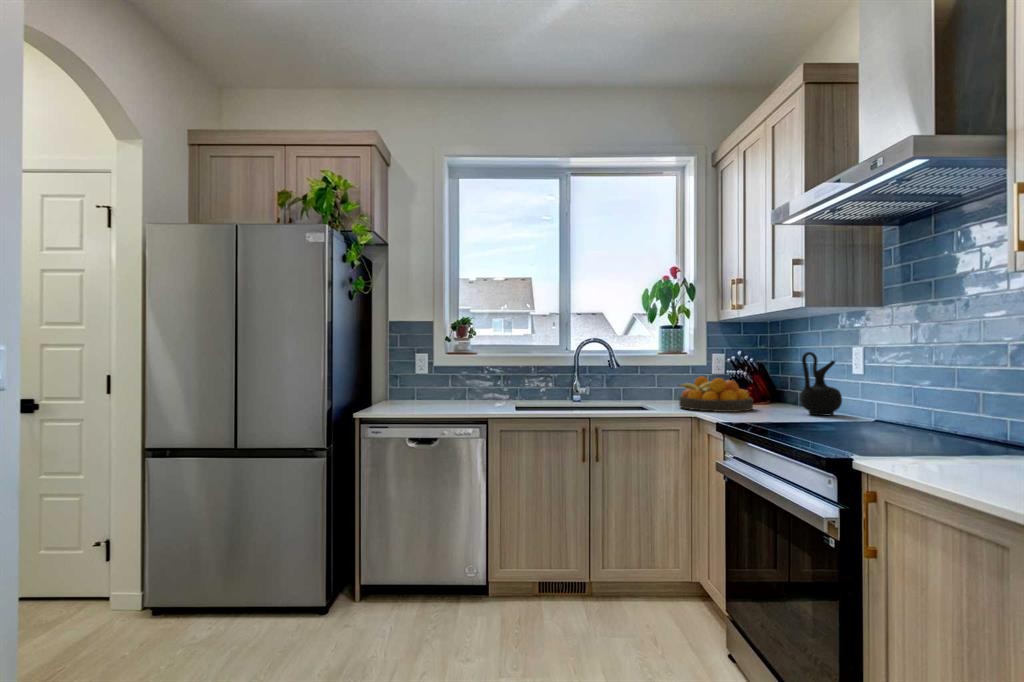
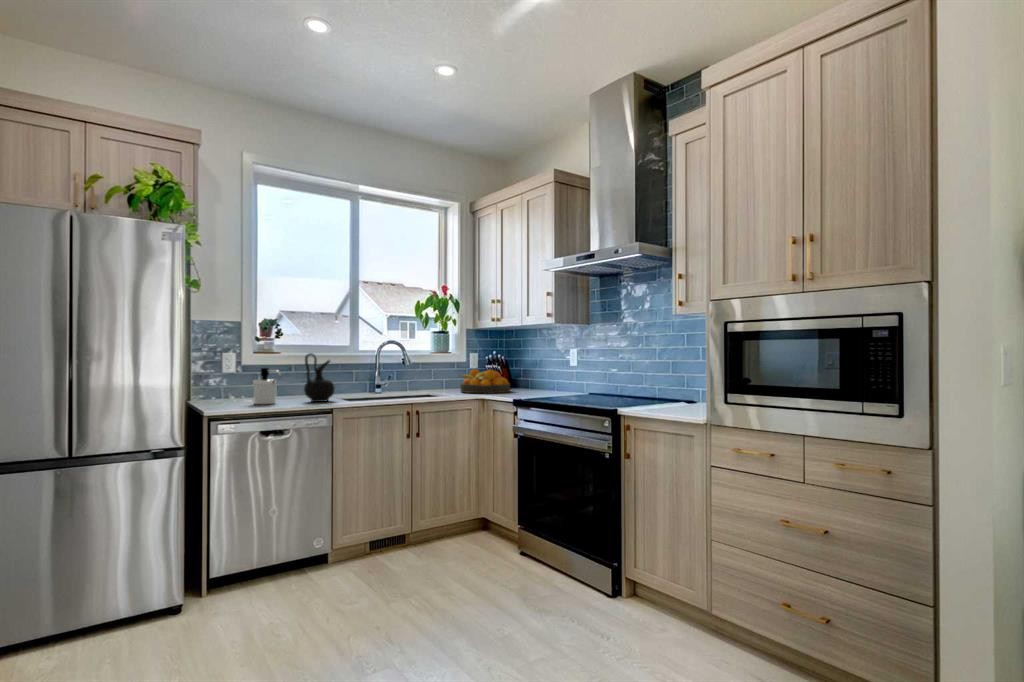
ceramic jug: present [800,352,842,416] -> present [304,353,335,402]
soap dispenser: none [416,369,440,410] -> present [253,368,281,404]

